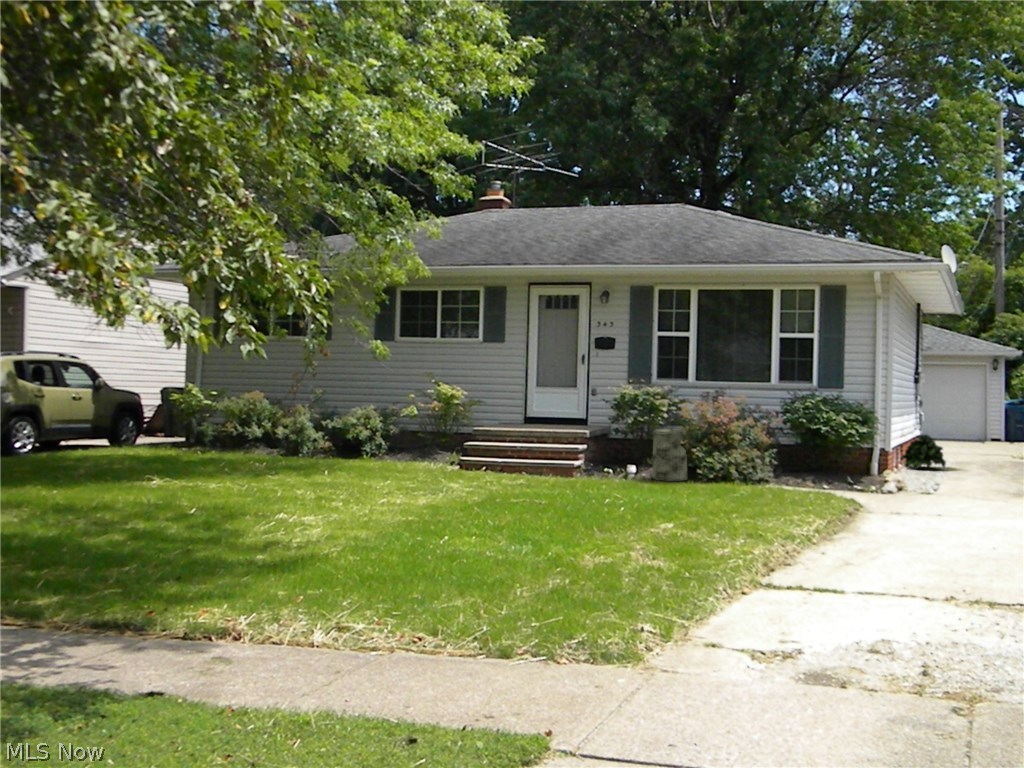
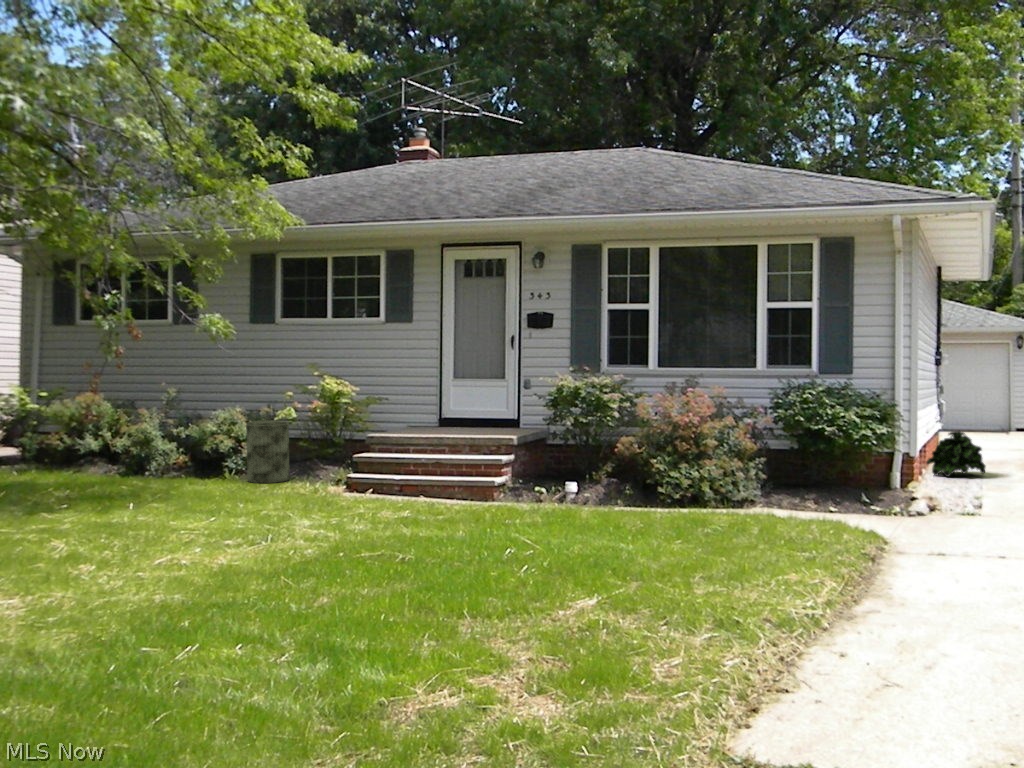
trash can: present [653,427,687,481] -> present [246,419,290,483]

